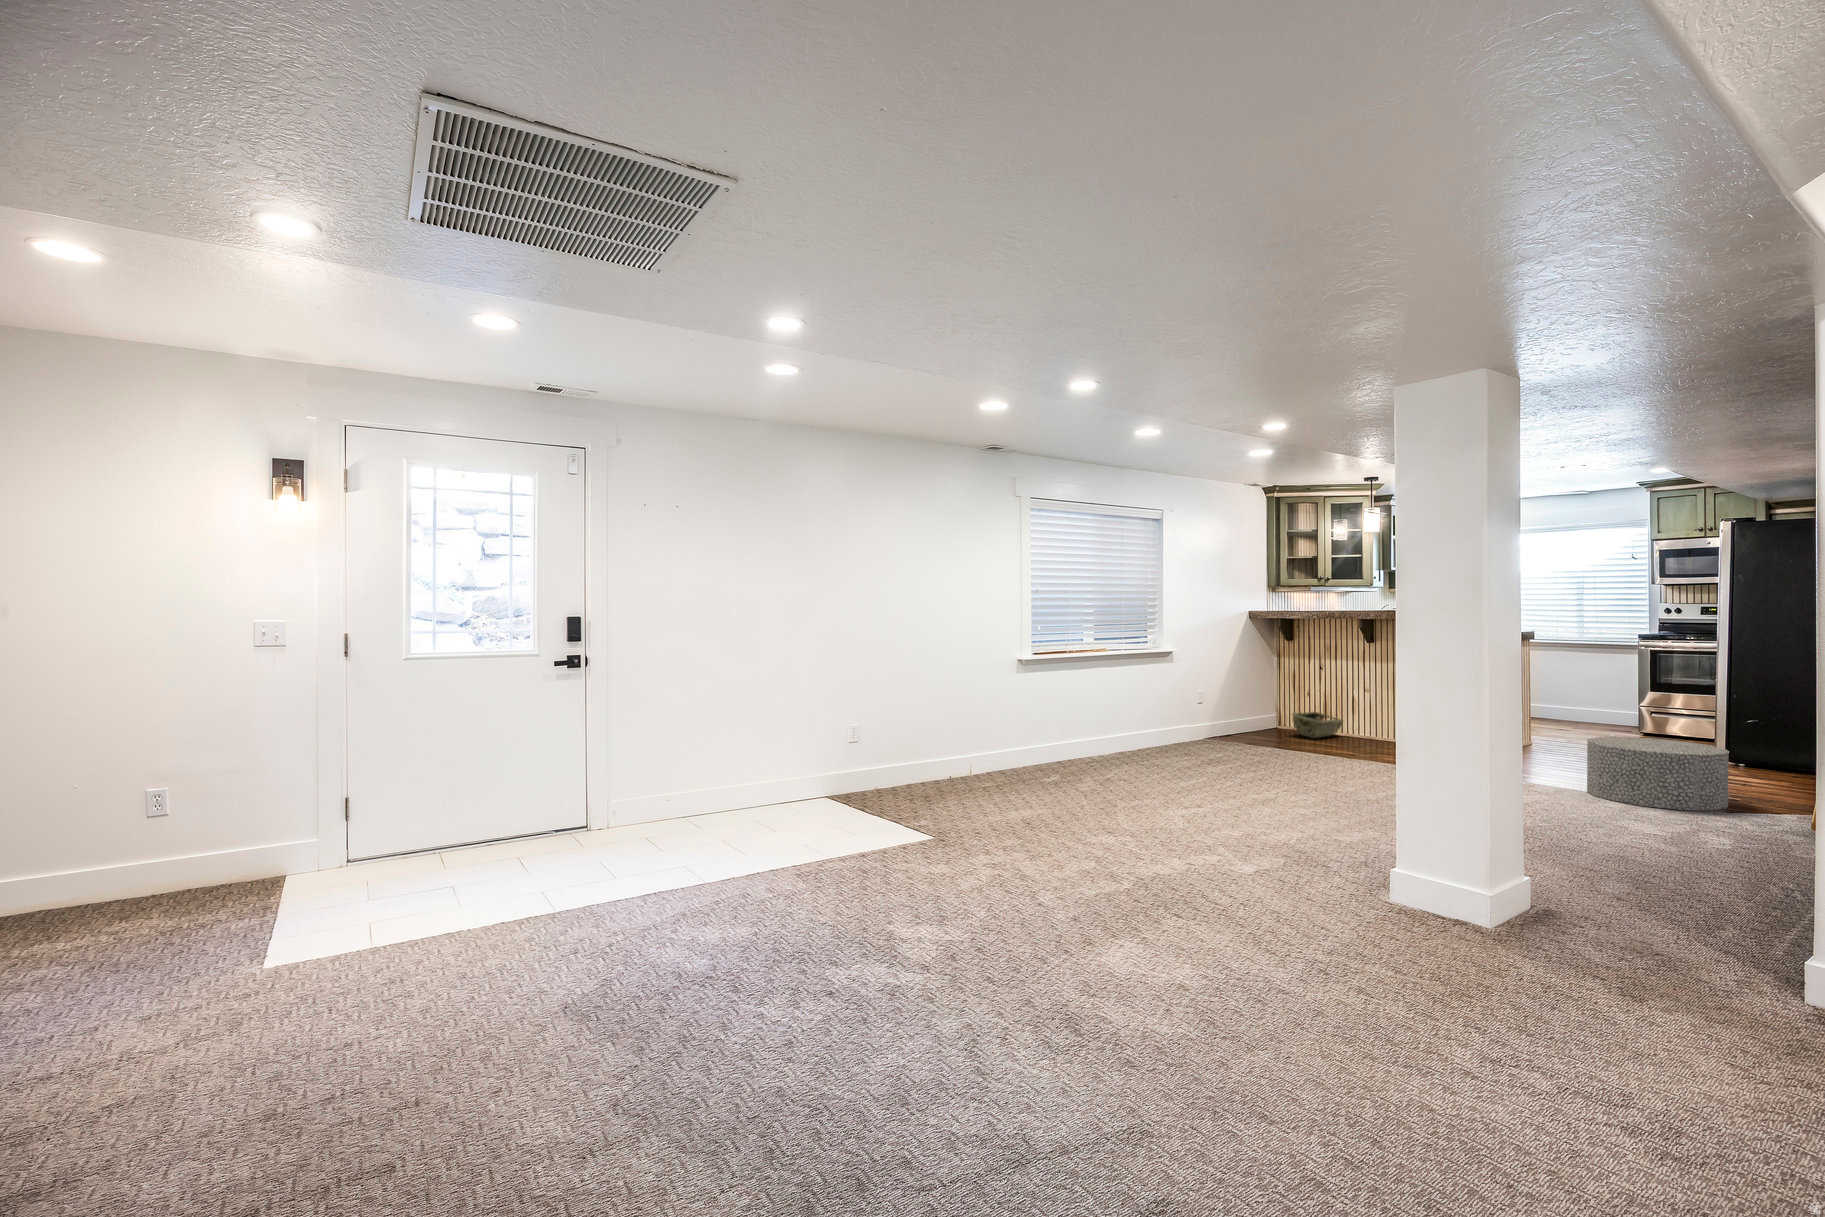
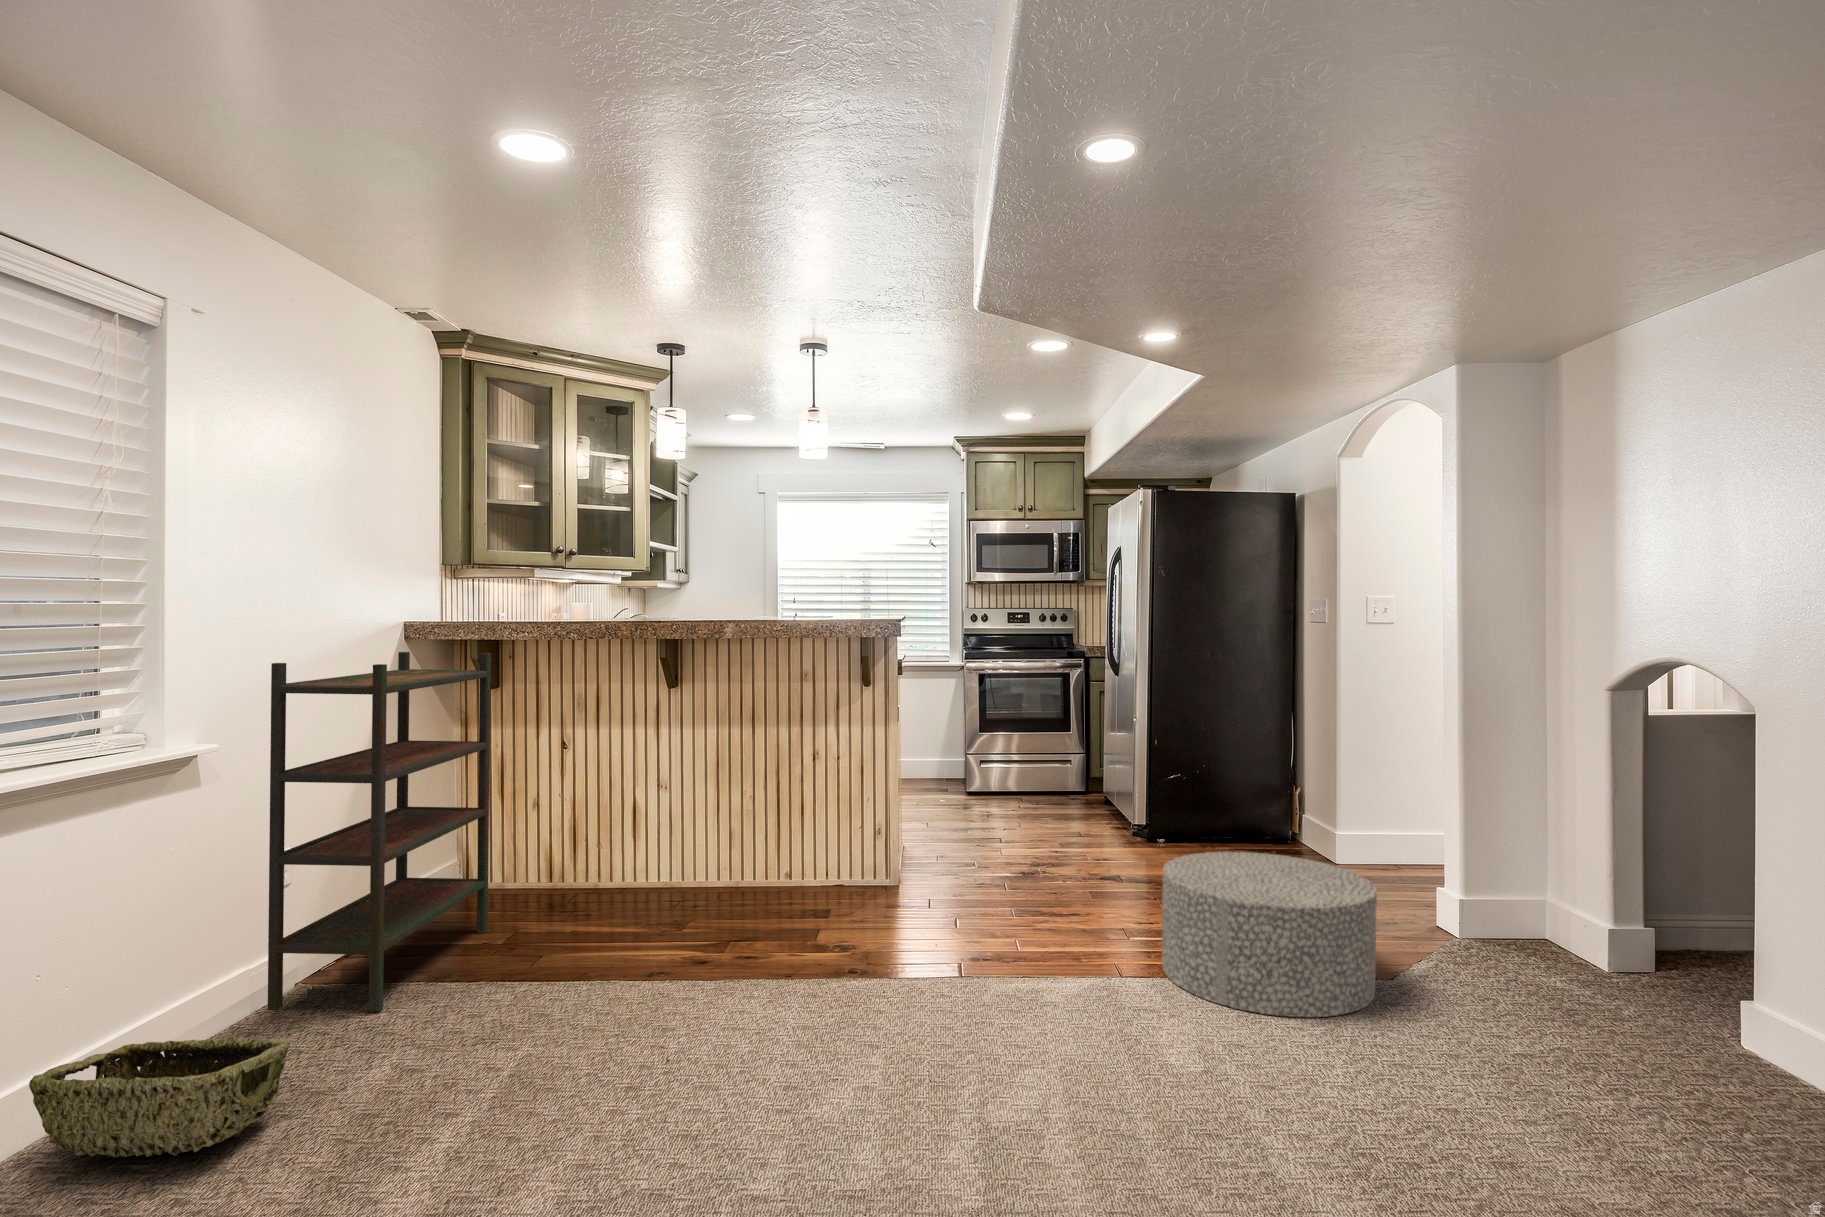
bookshelf: none [1198,623,1280,745] -> present [268,652,491,1012]
woven basket: present [1292,712,1343,738] -> present [29,1037,290,1157]

